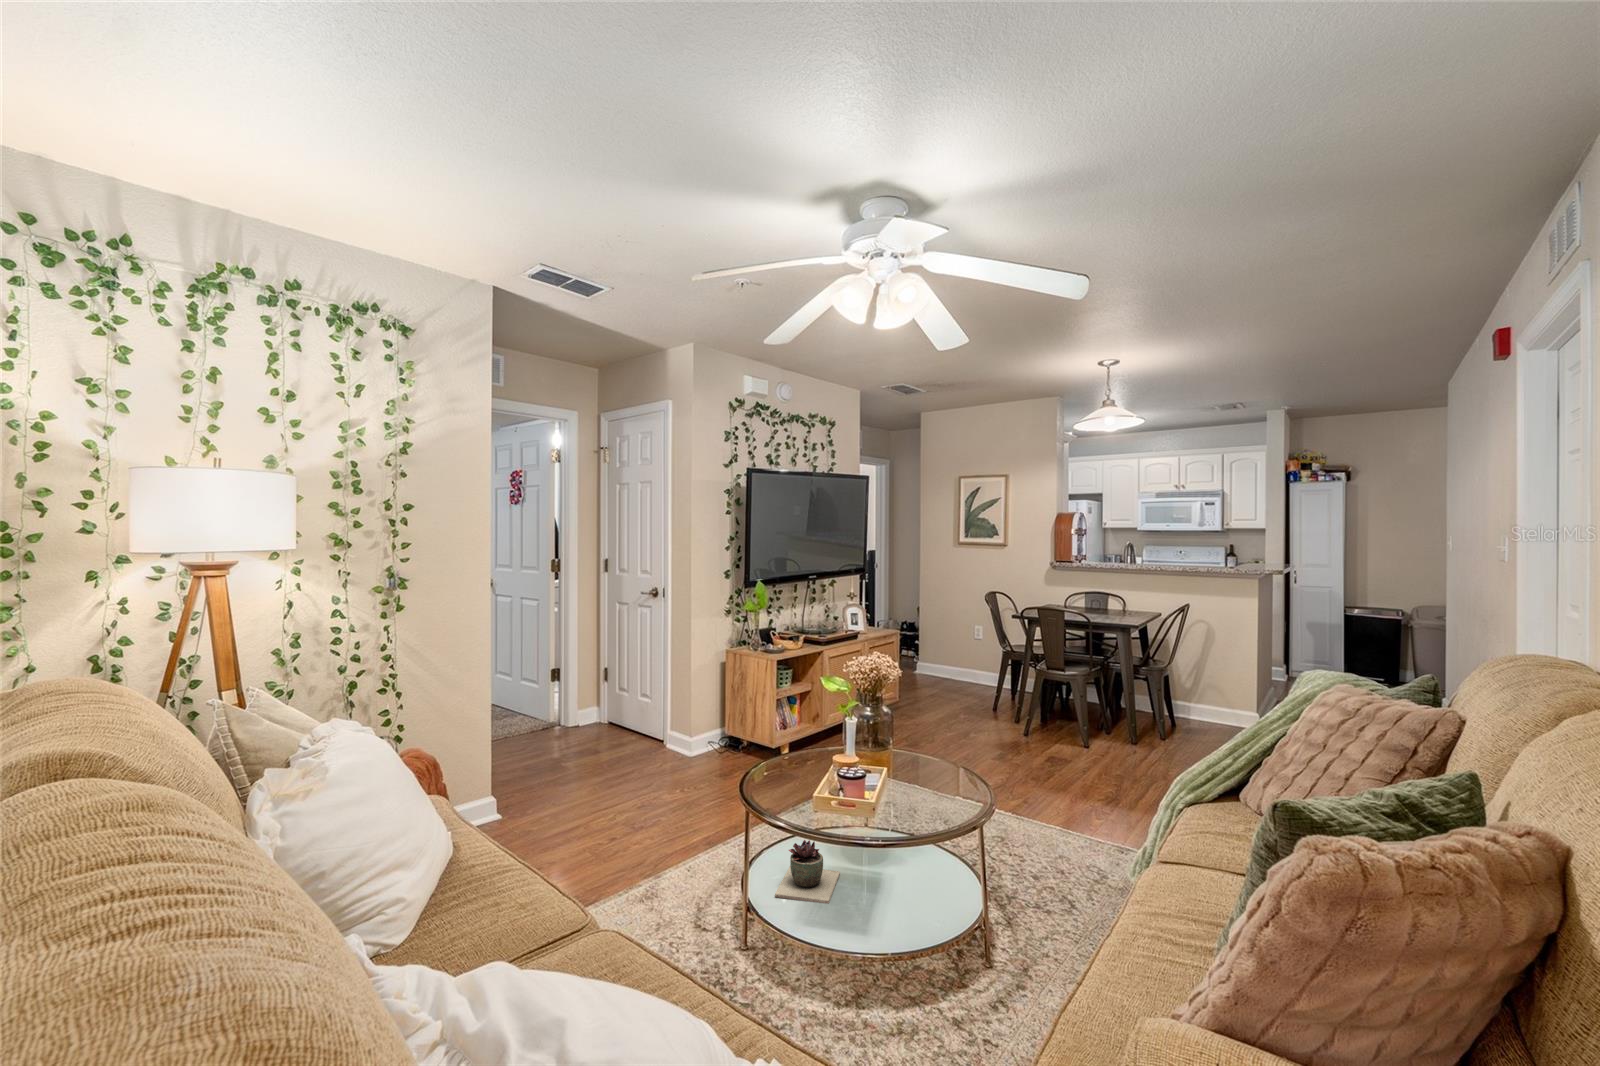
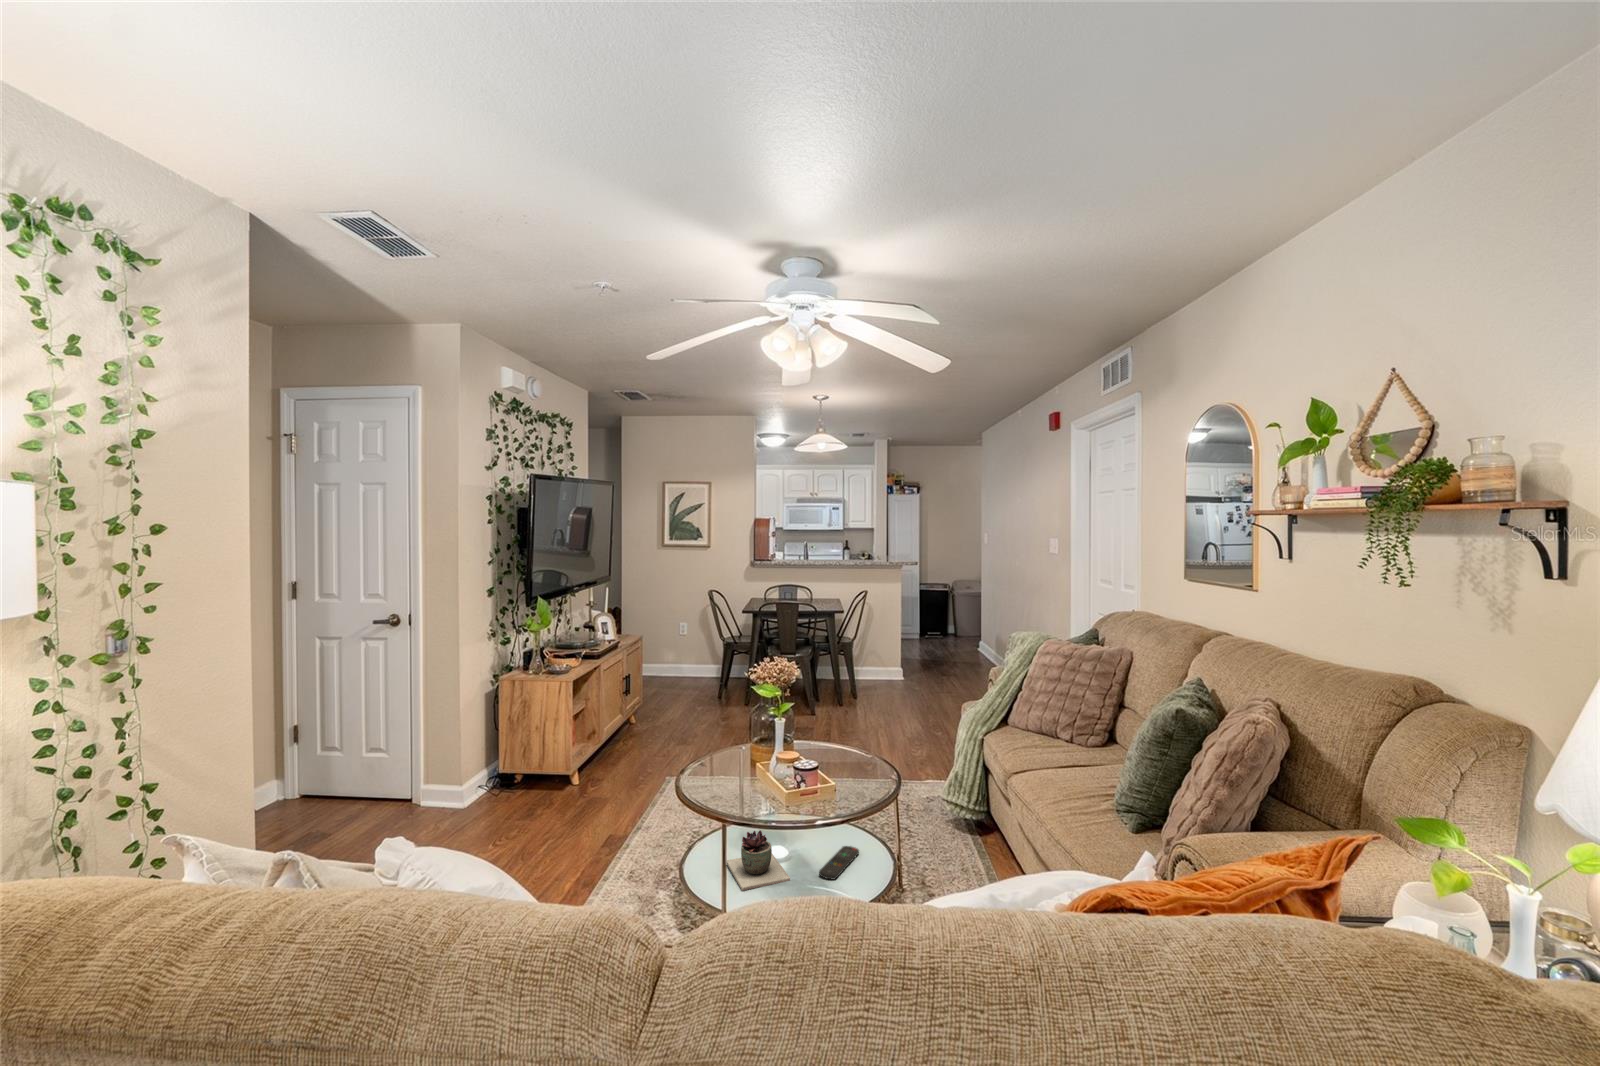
remote control: none [860,888,928,918] -> present [819,846,859,880]

